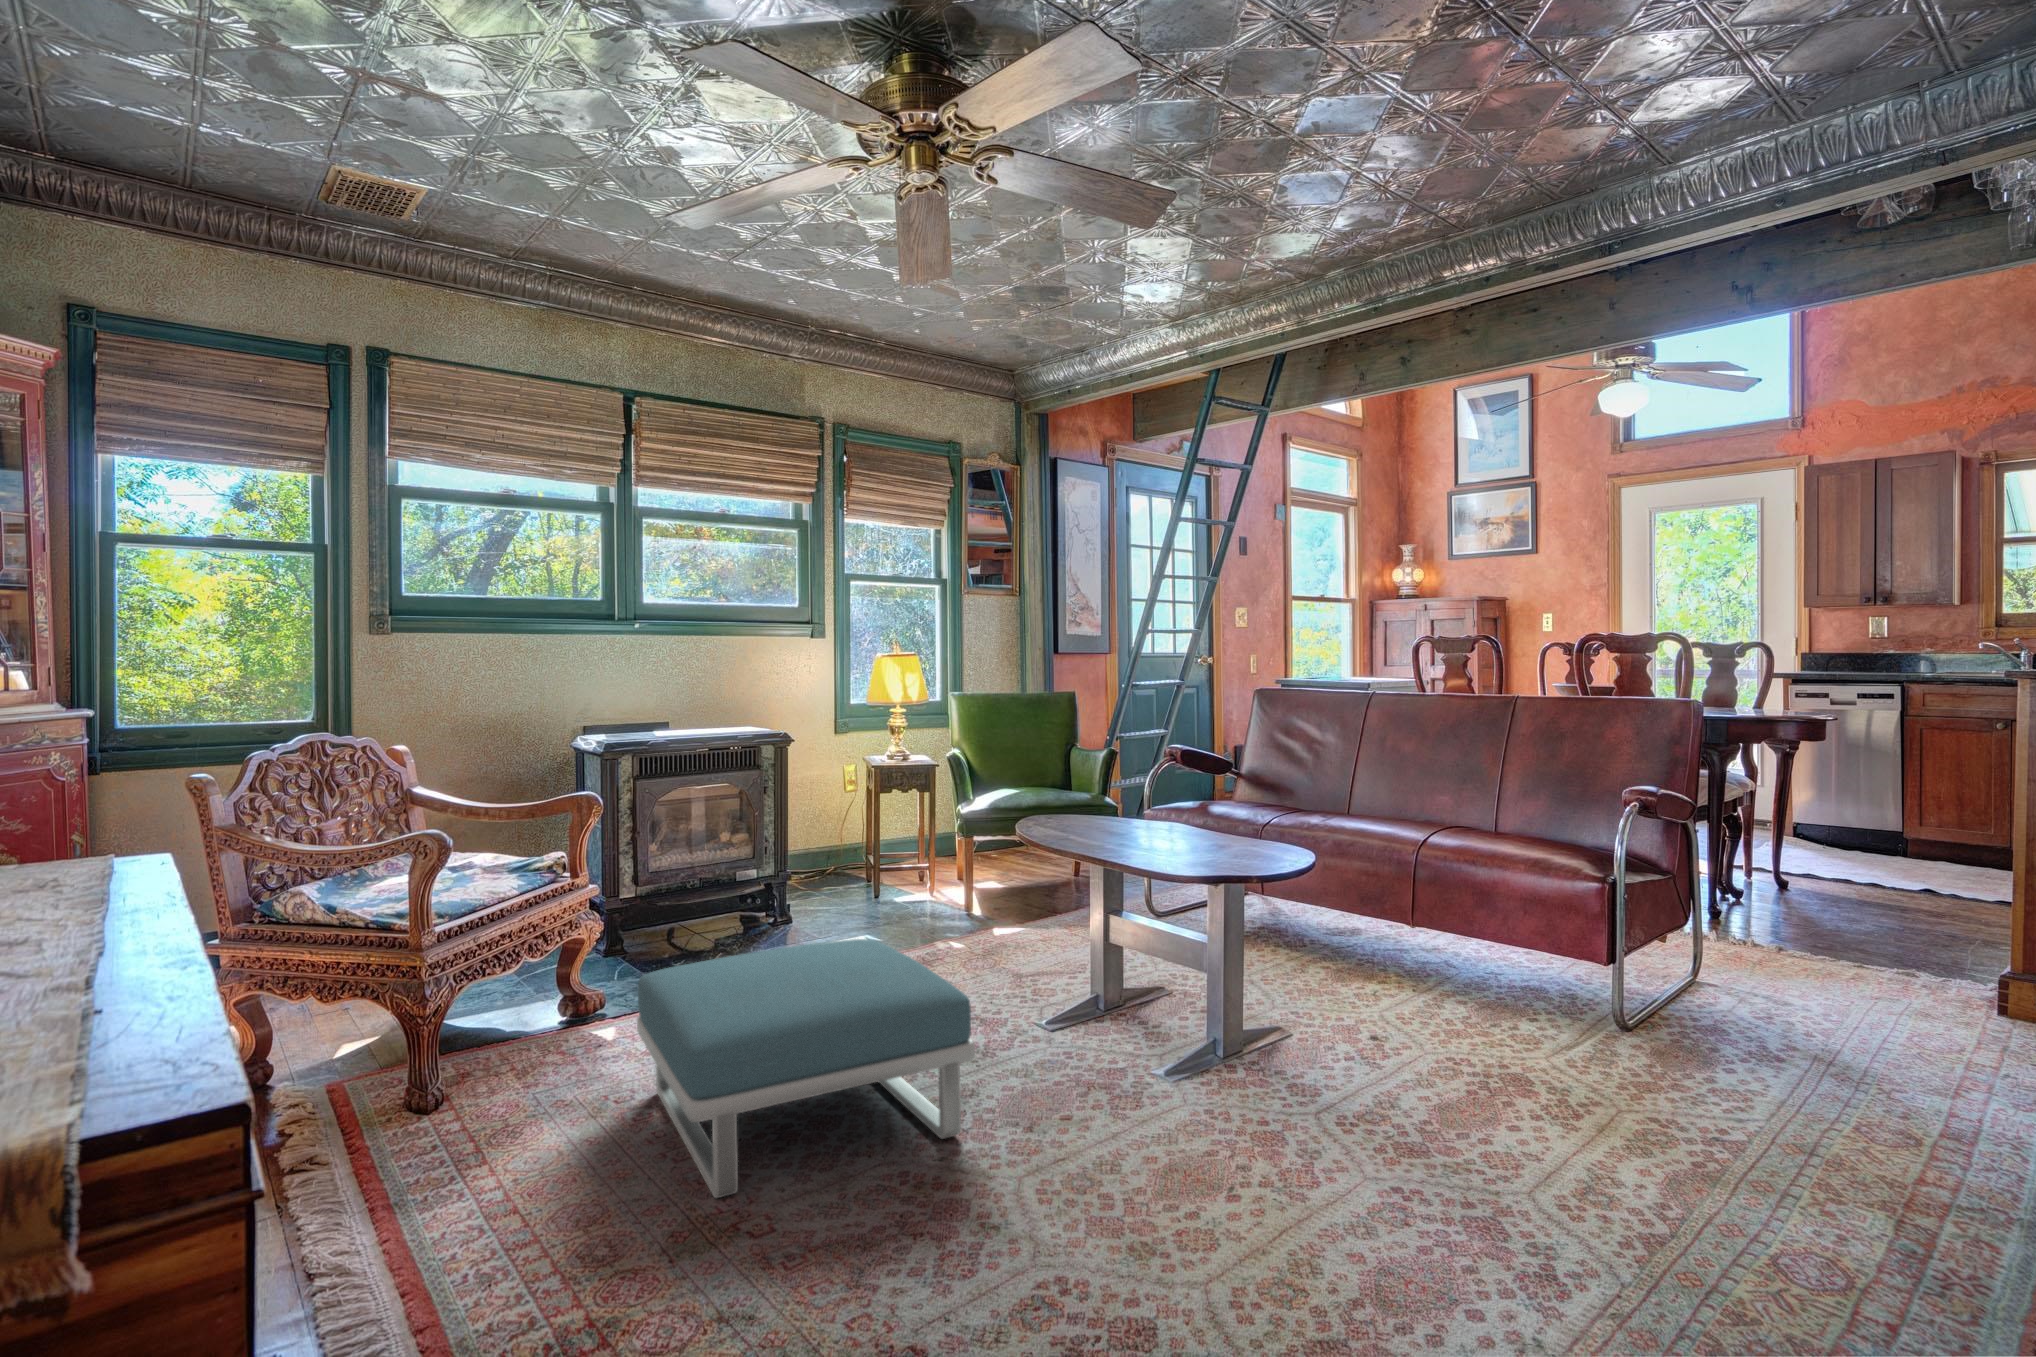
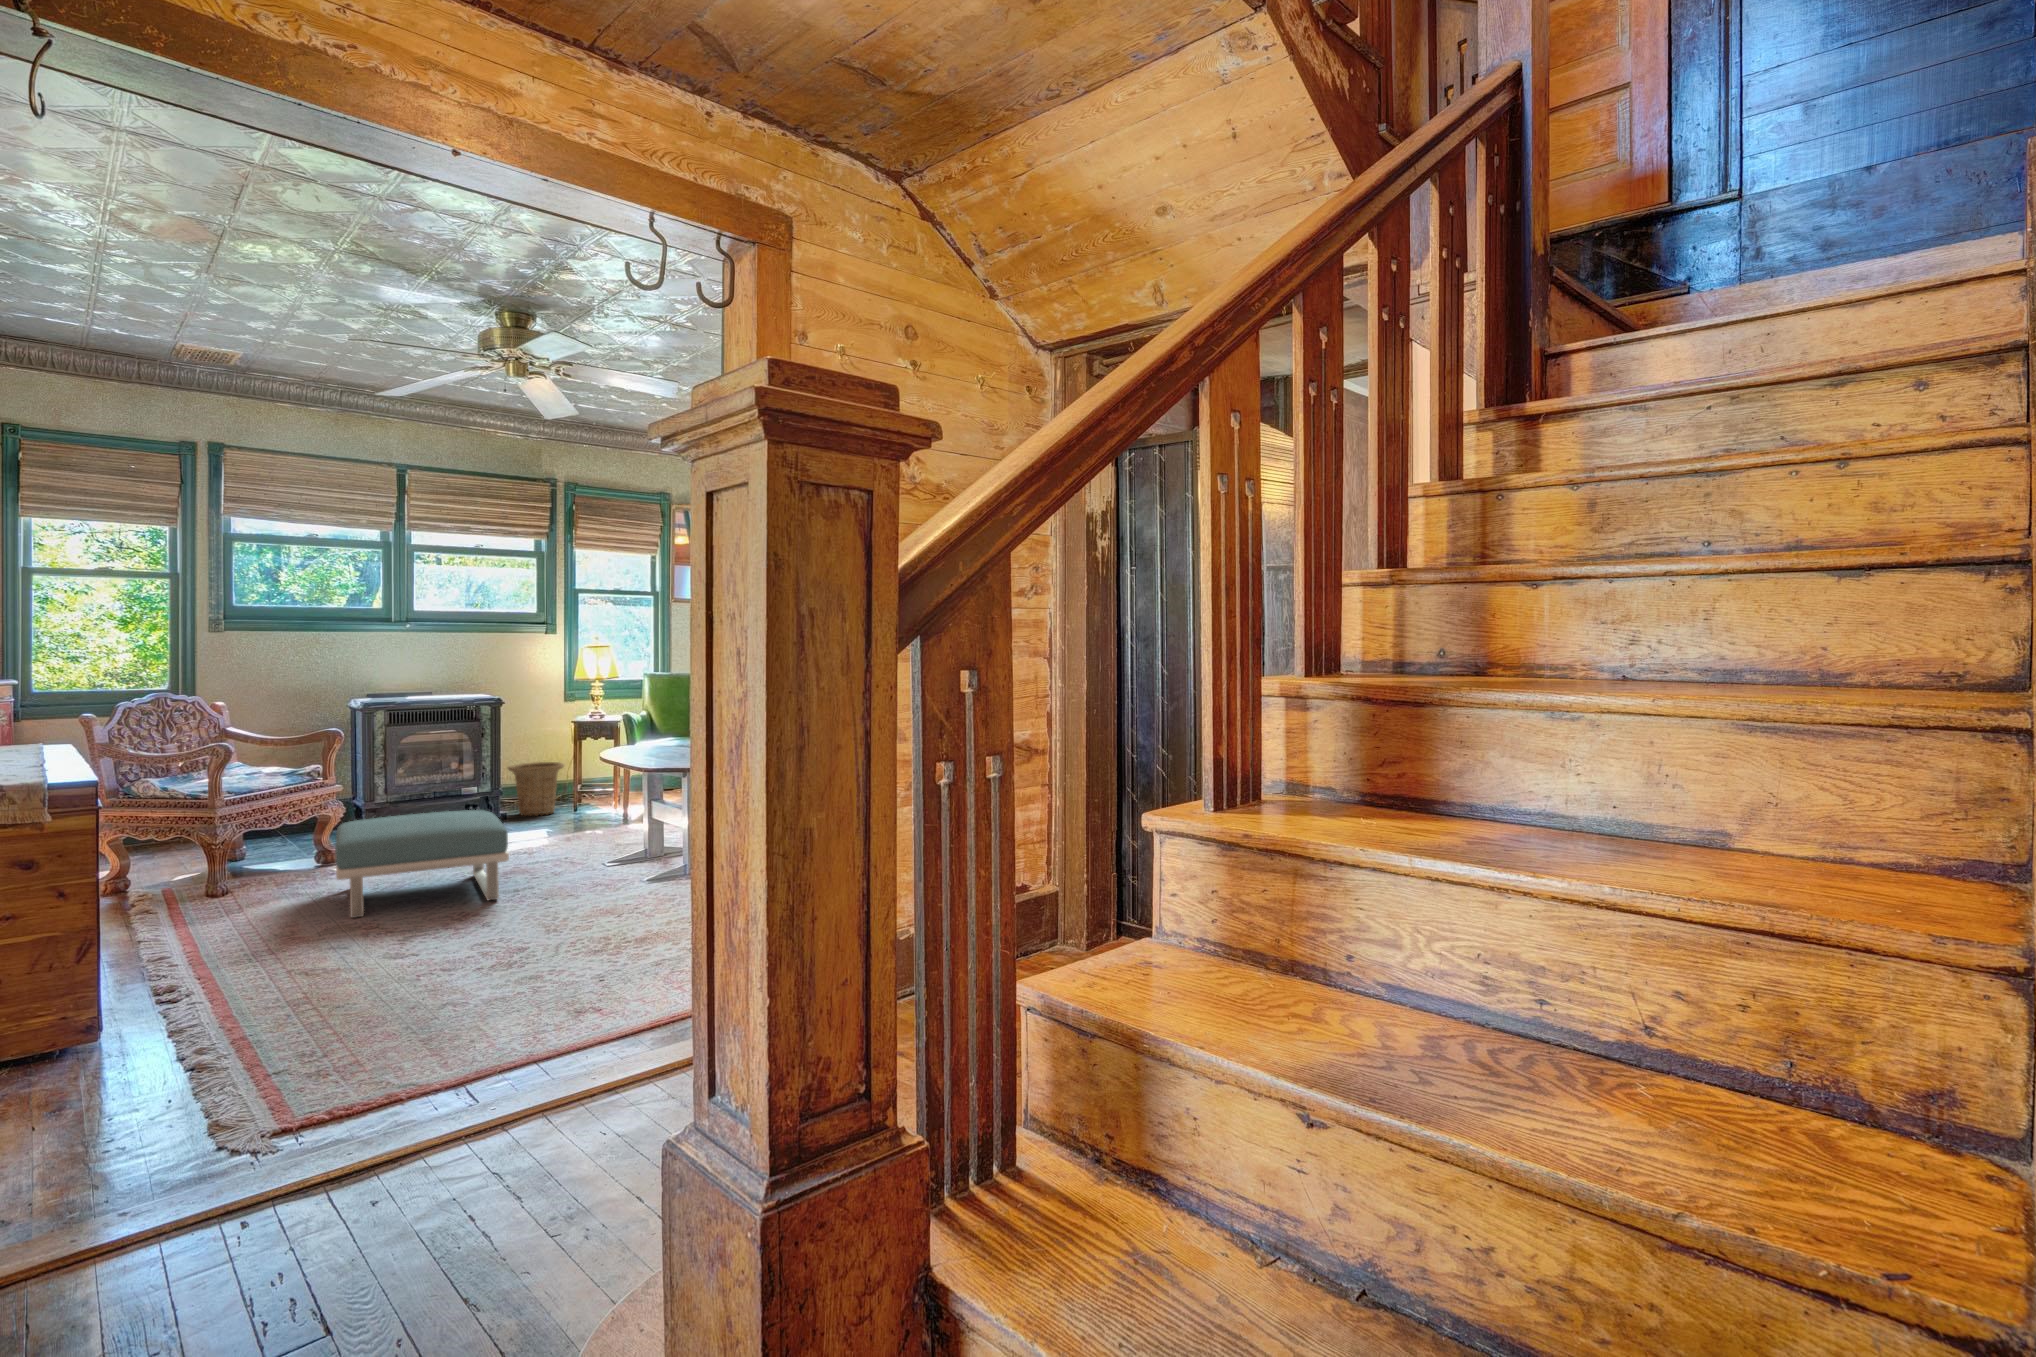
basket: none [779,824,857,908] -> present [508,762,564,816]

